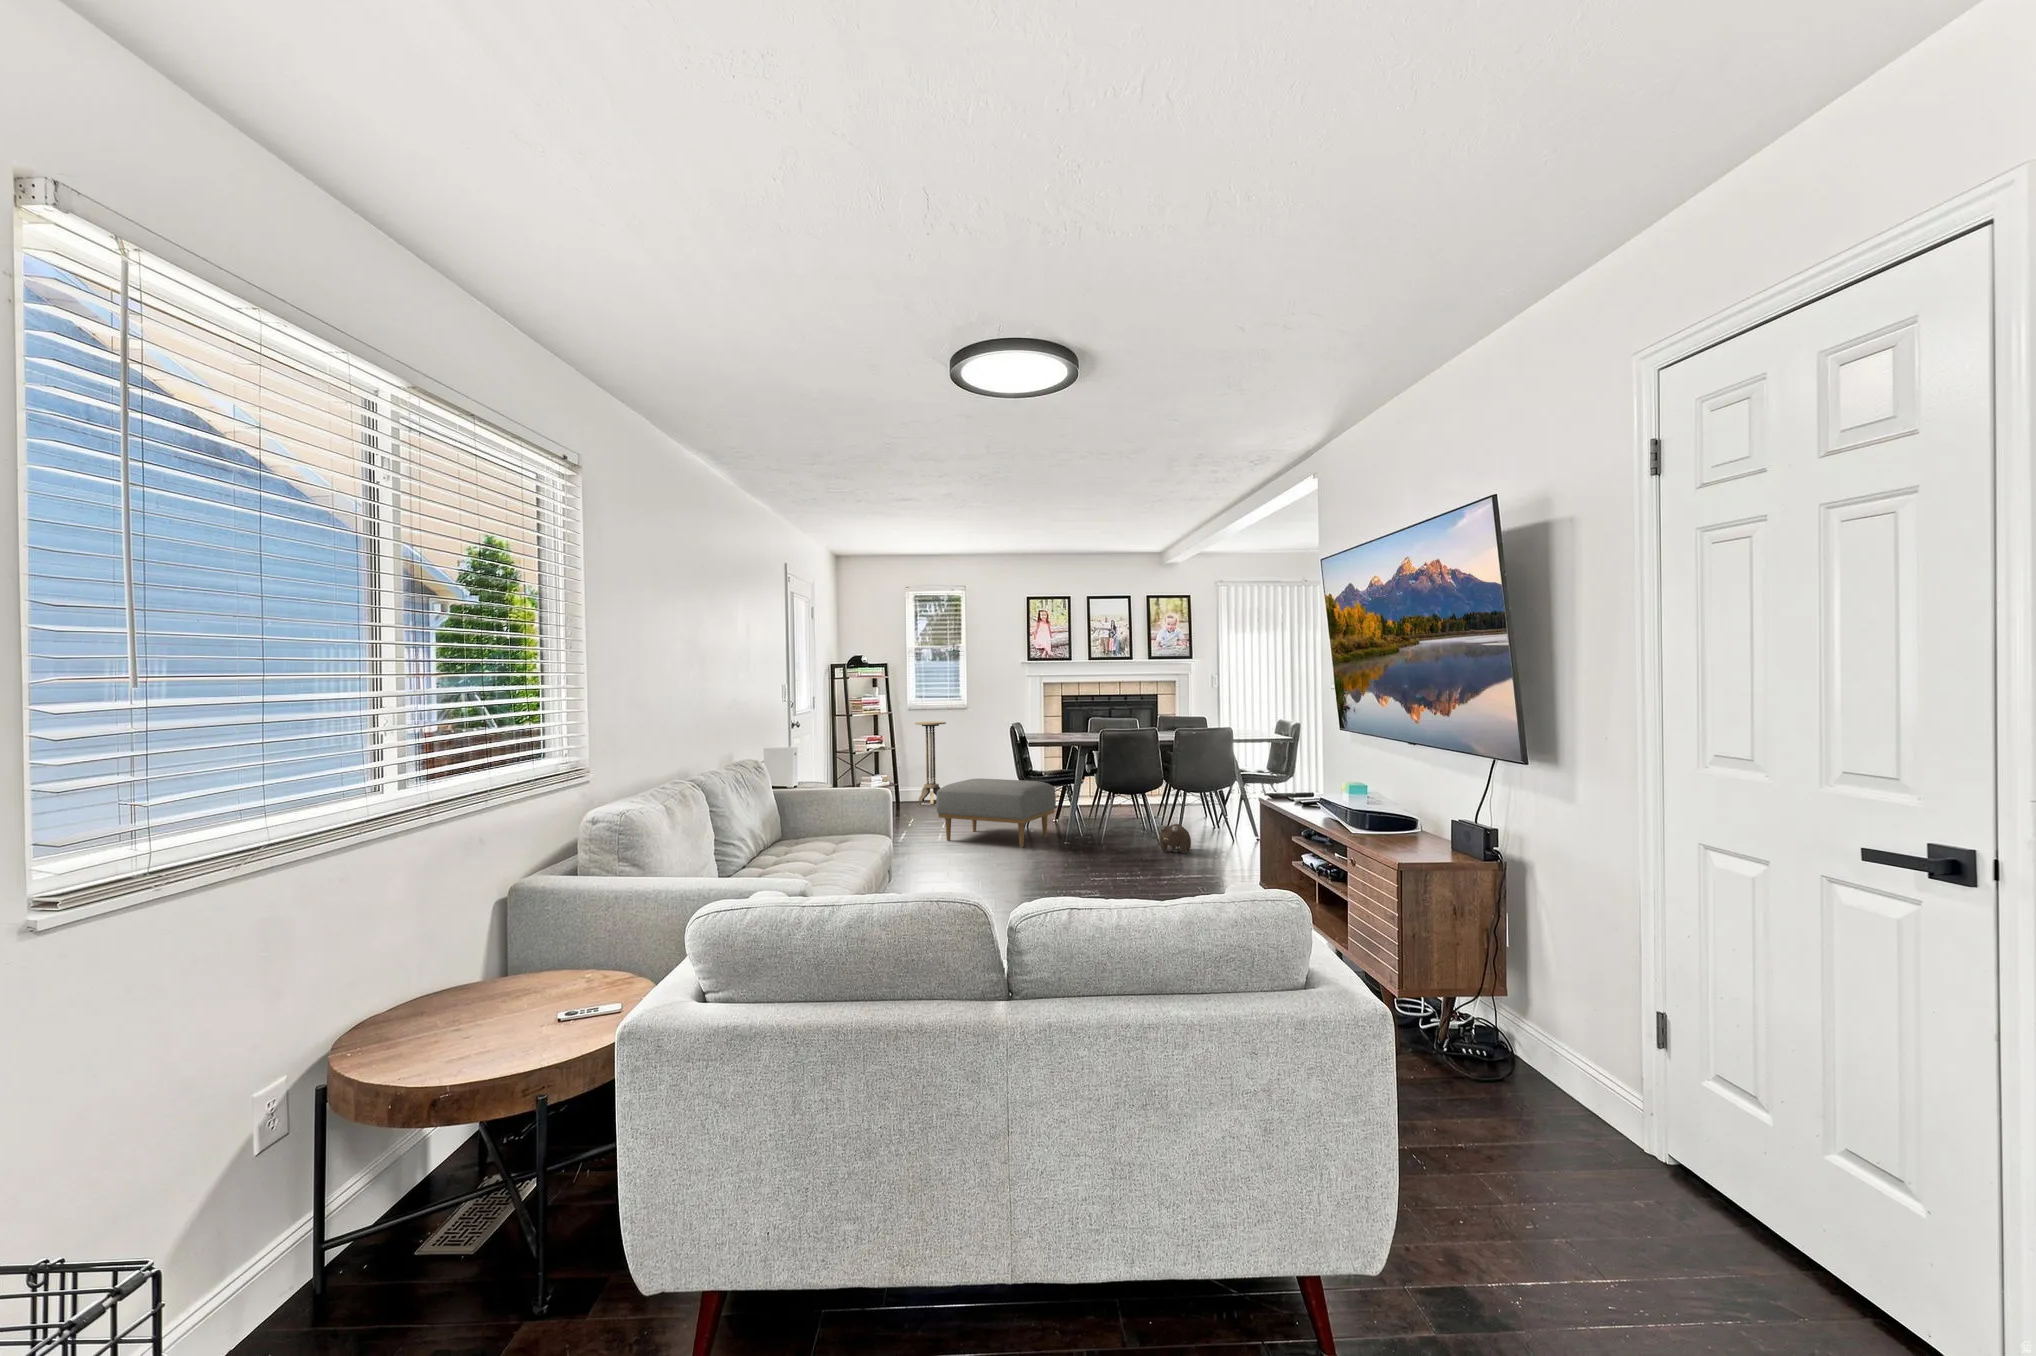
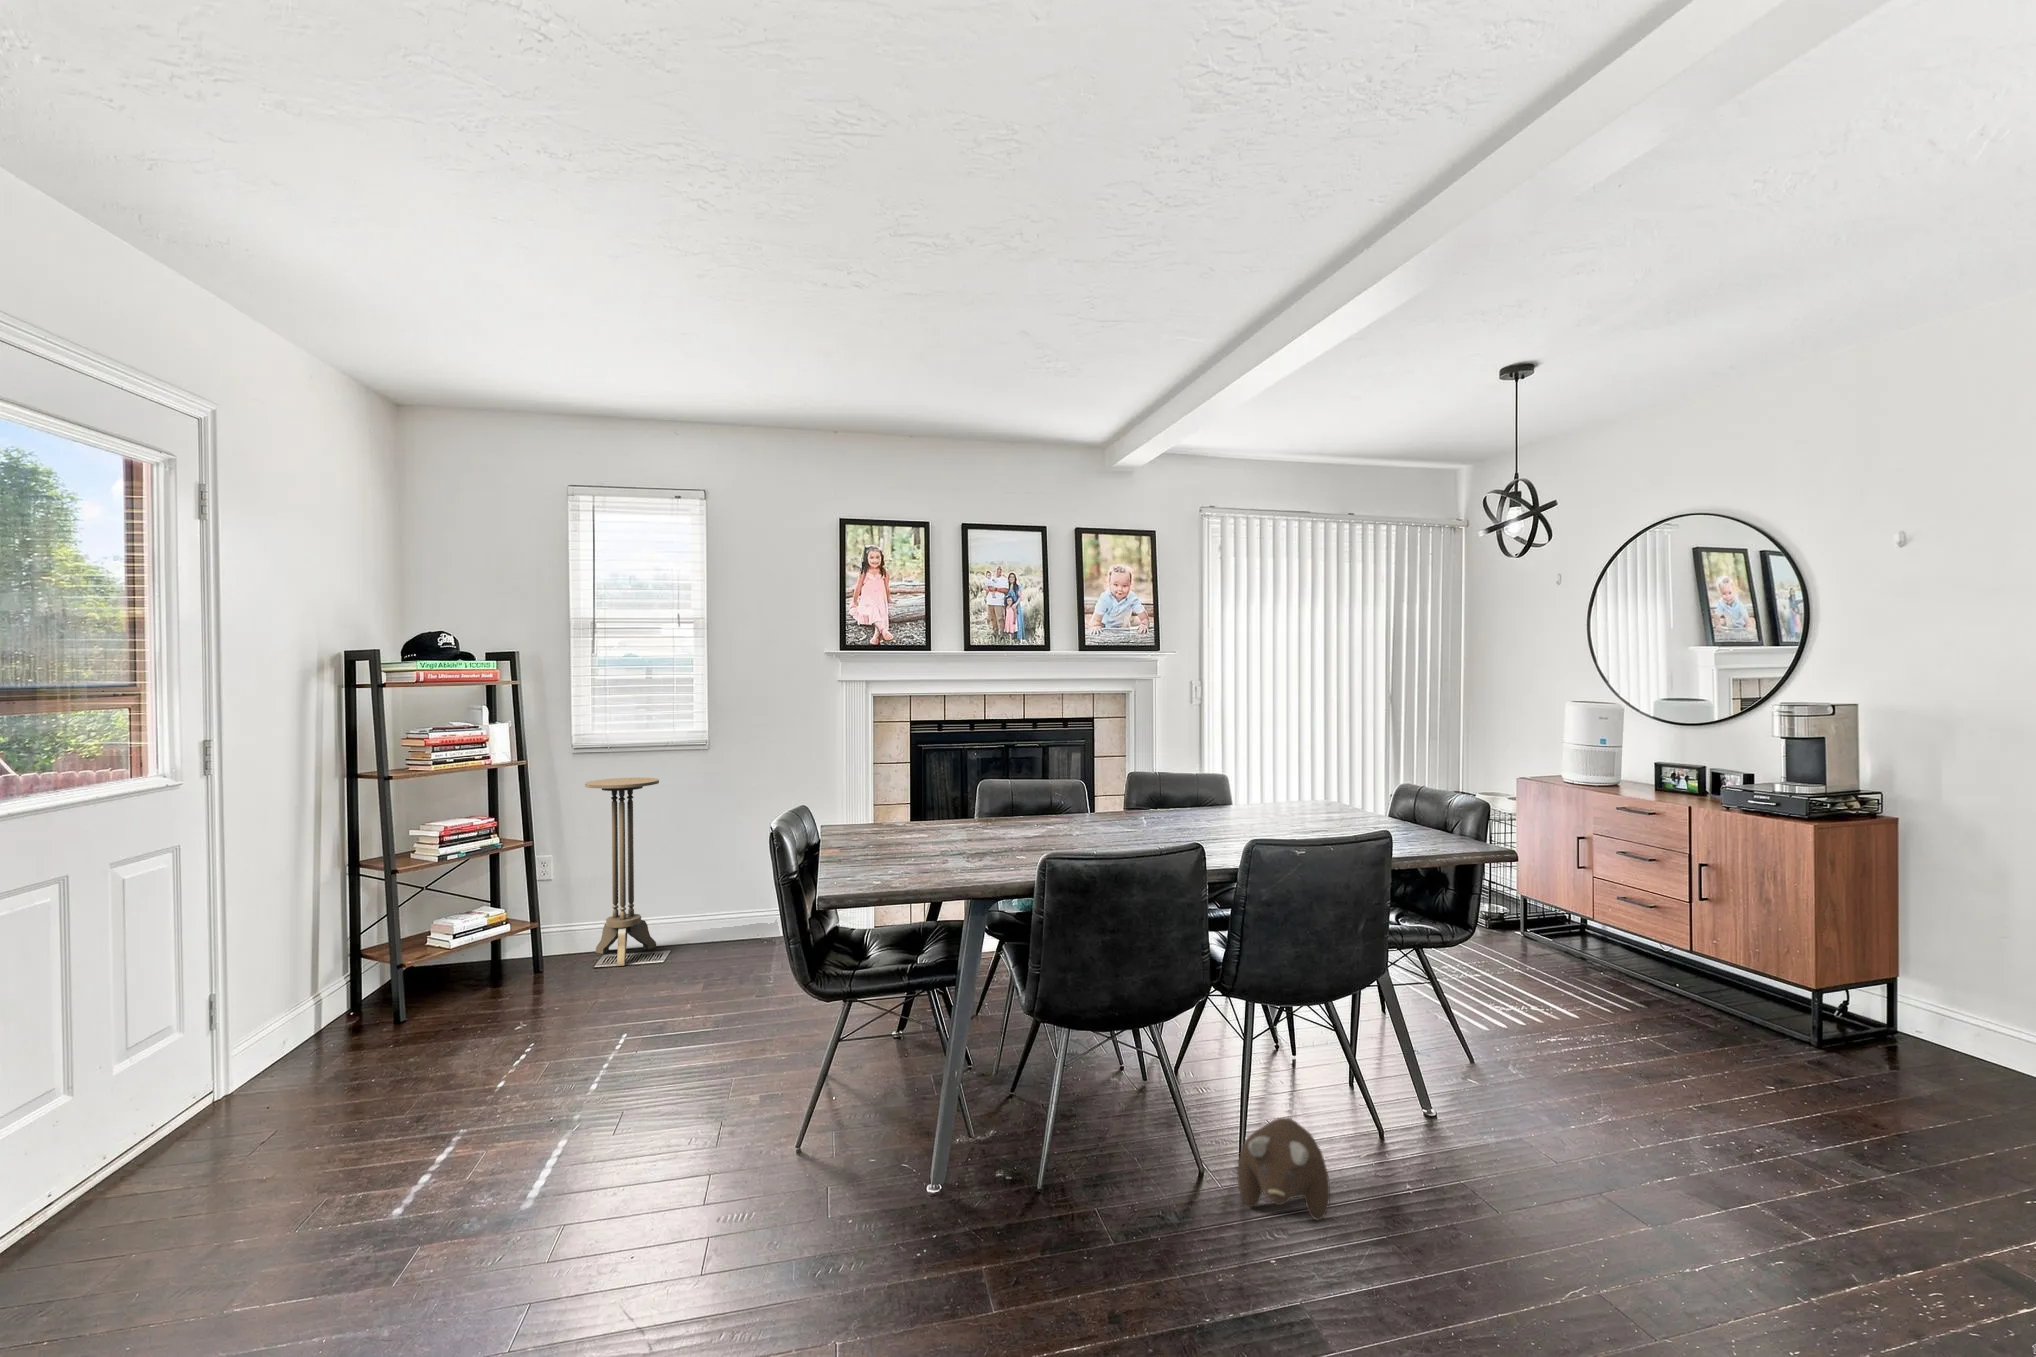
ottoman: present [936,779,1056,847] -> none [551,959,916,1211]

